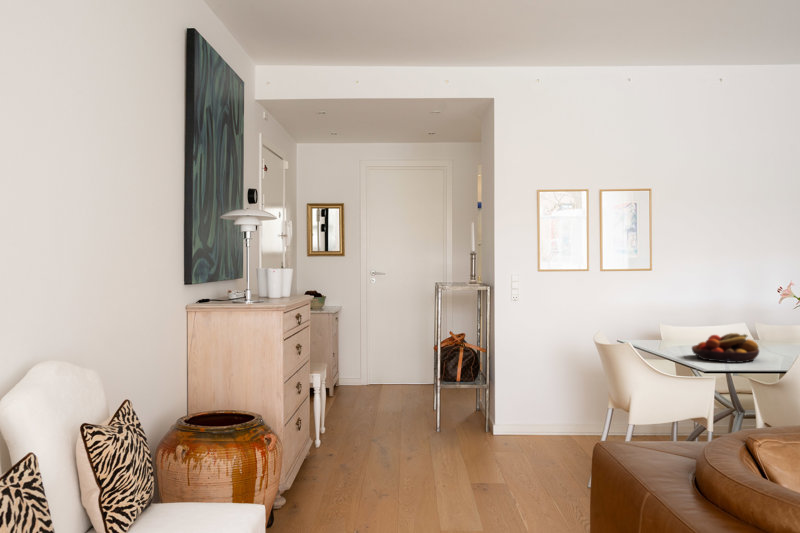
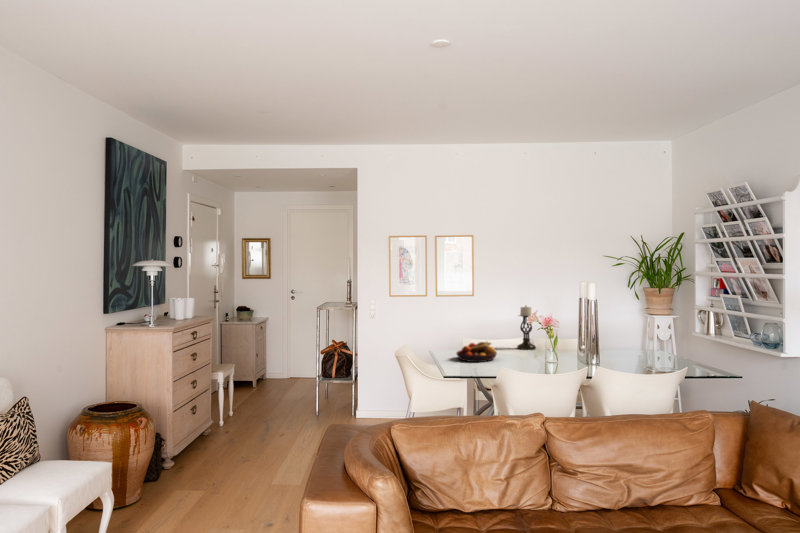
candle holder: none [751,284,782,347] -> present [517,306,536,350]

